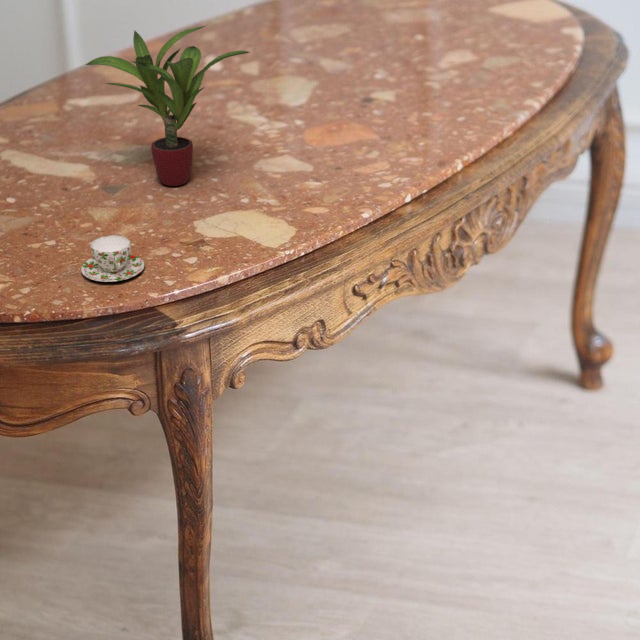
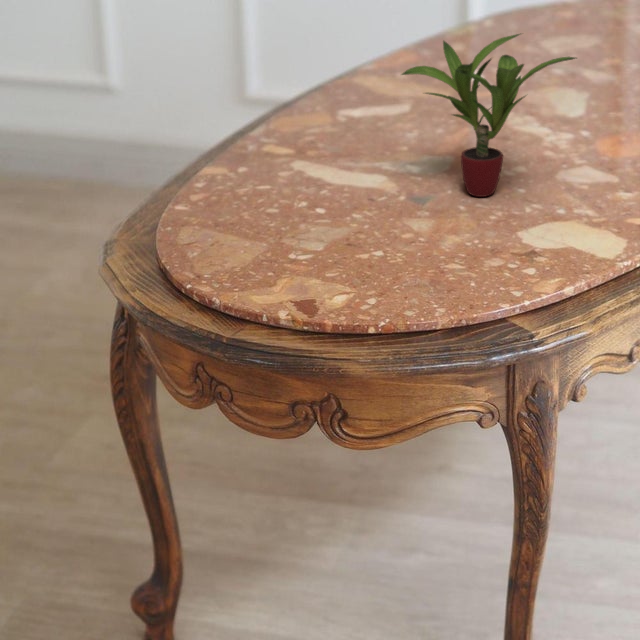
teacup: present [81,235,144,282] -> none [422,245,487,292]

